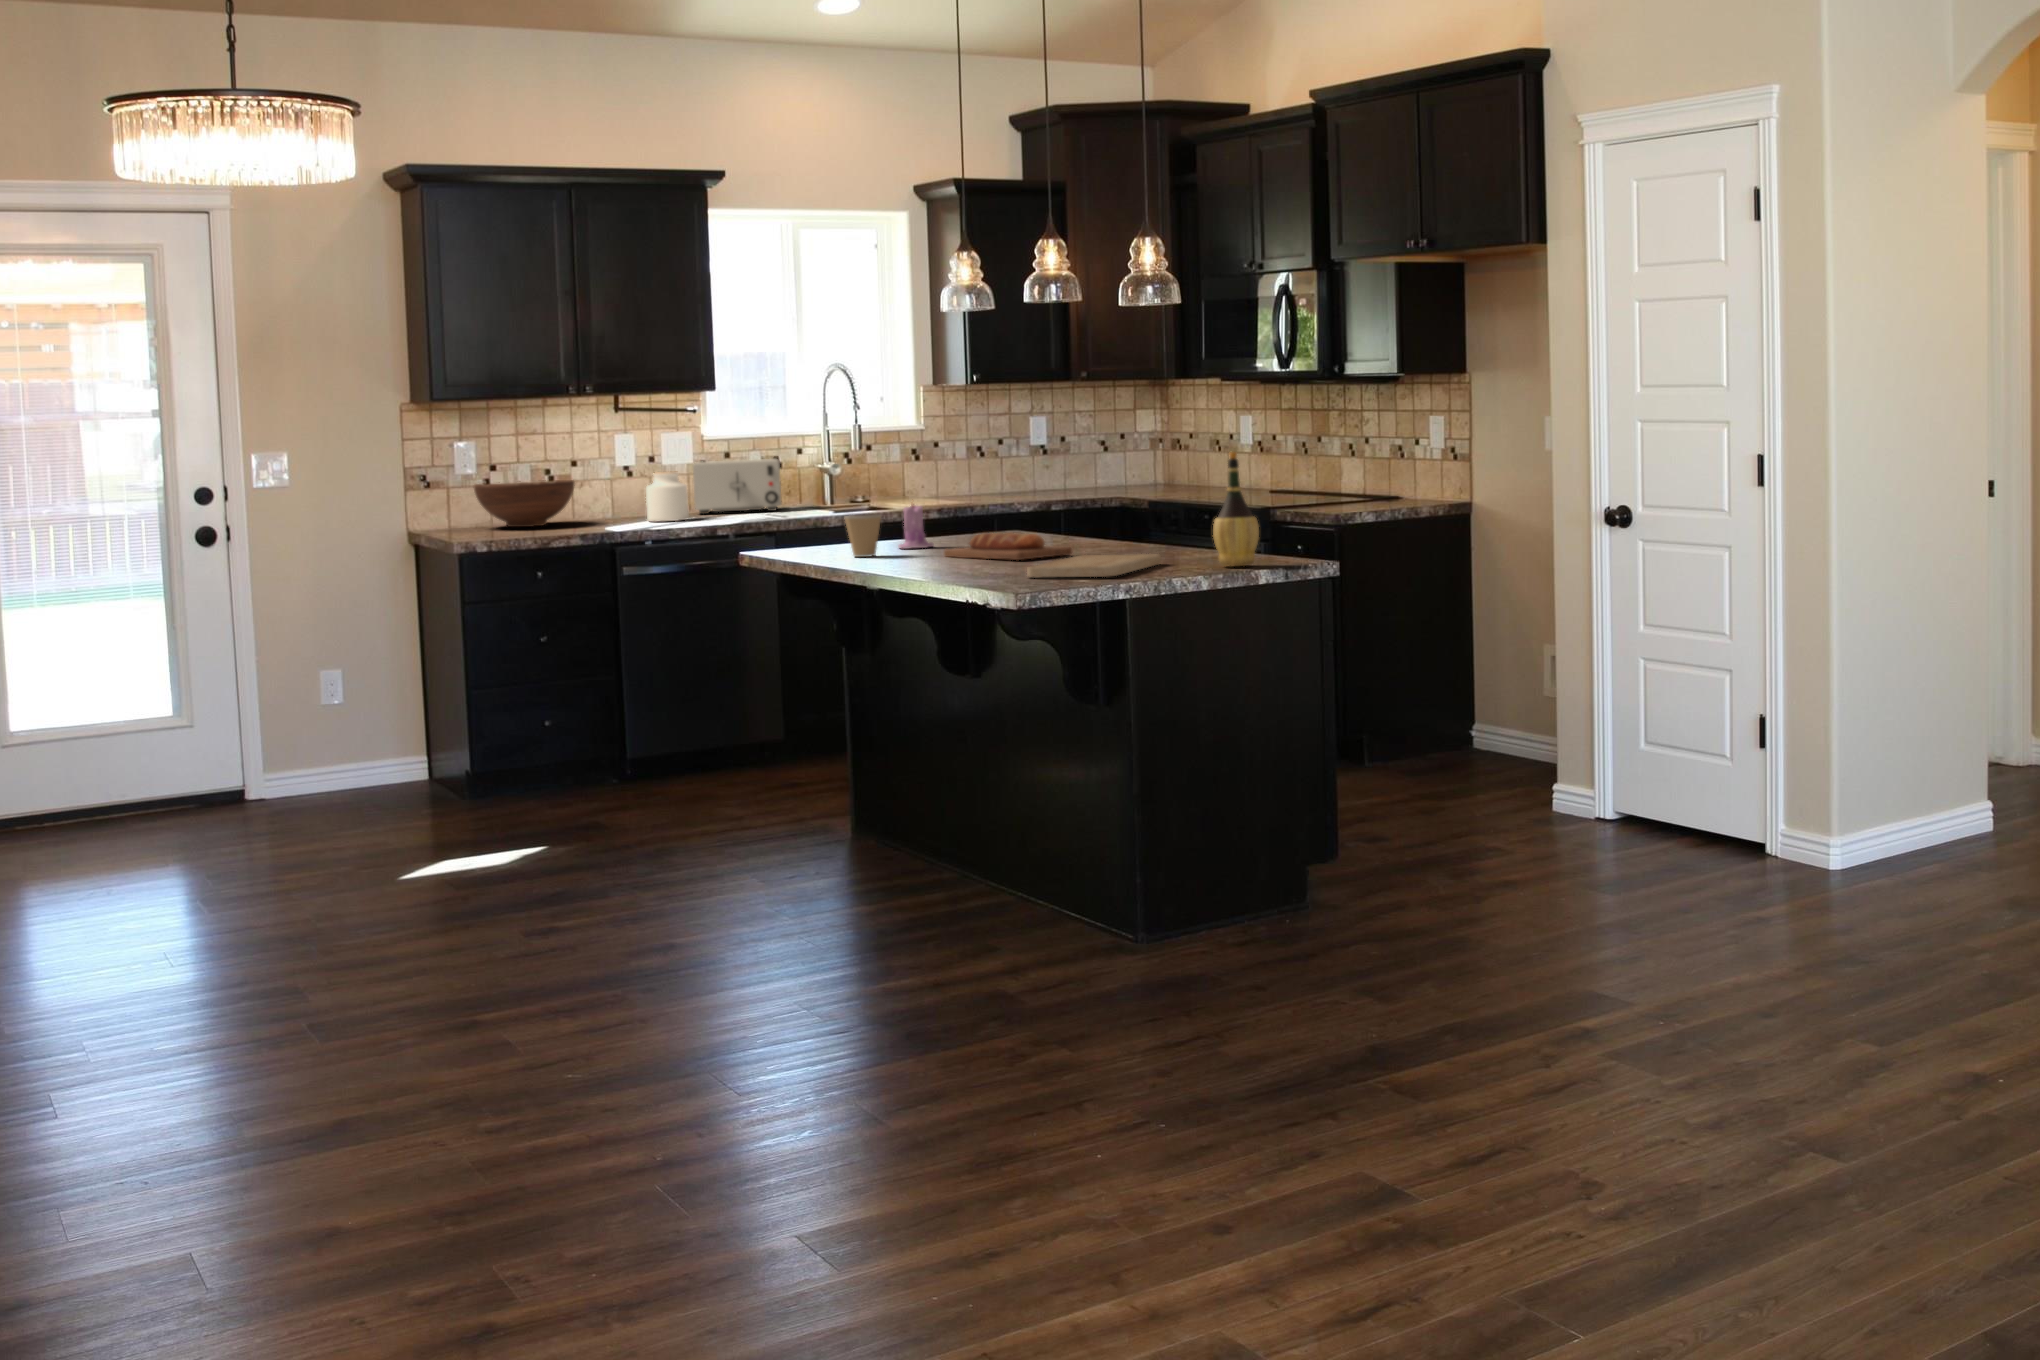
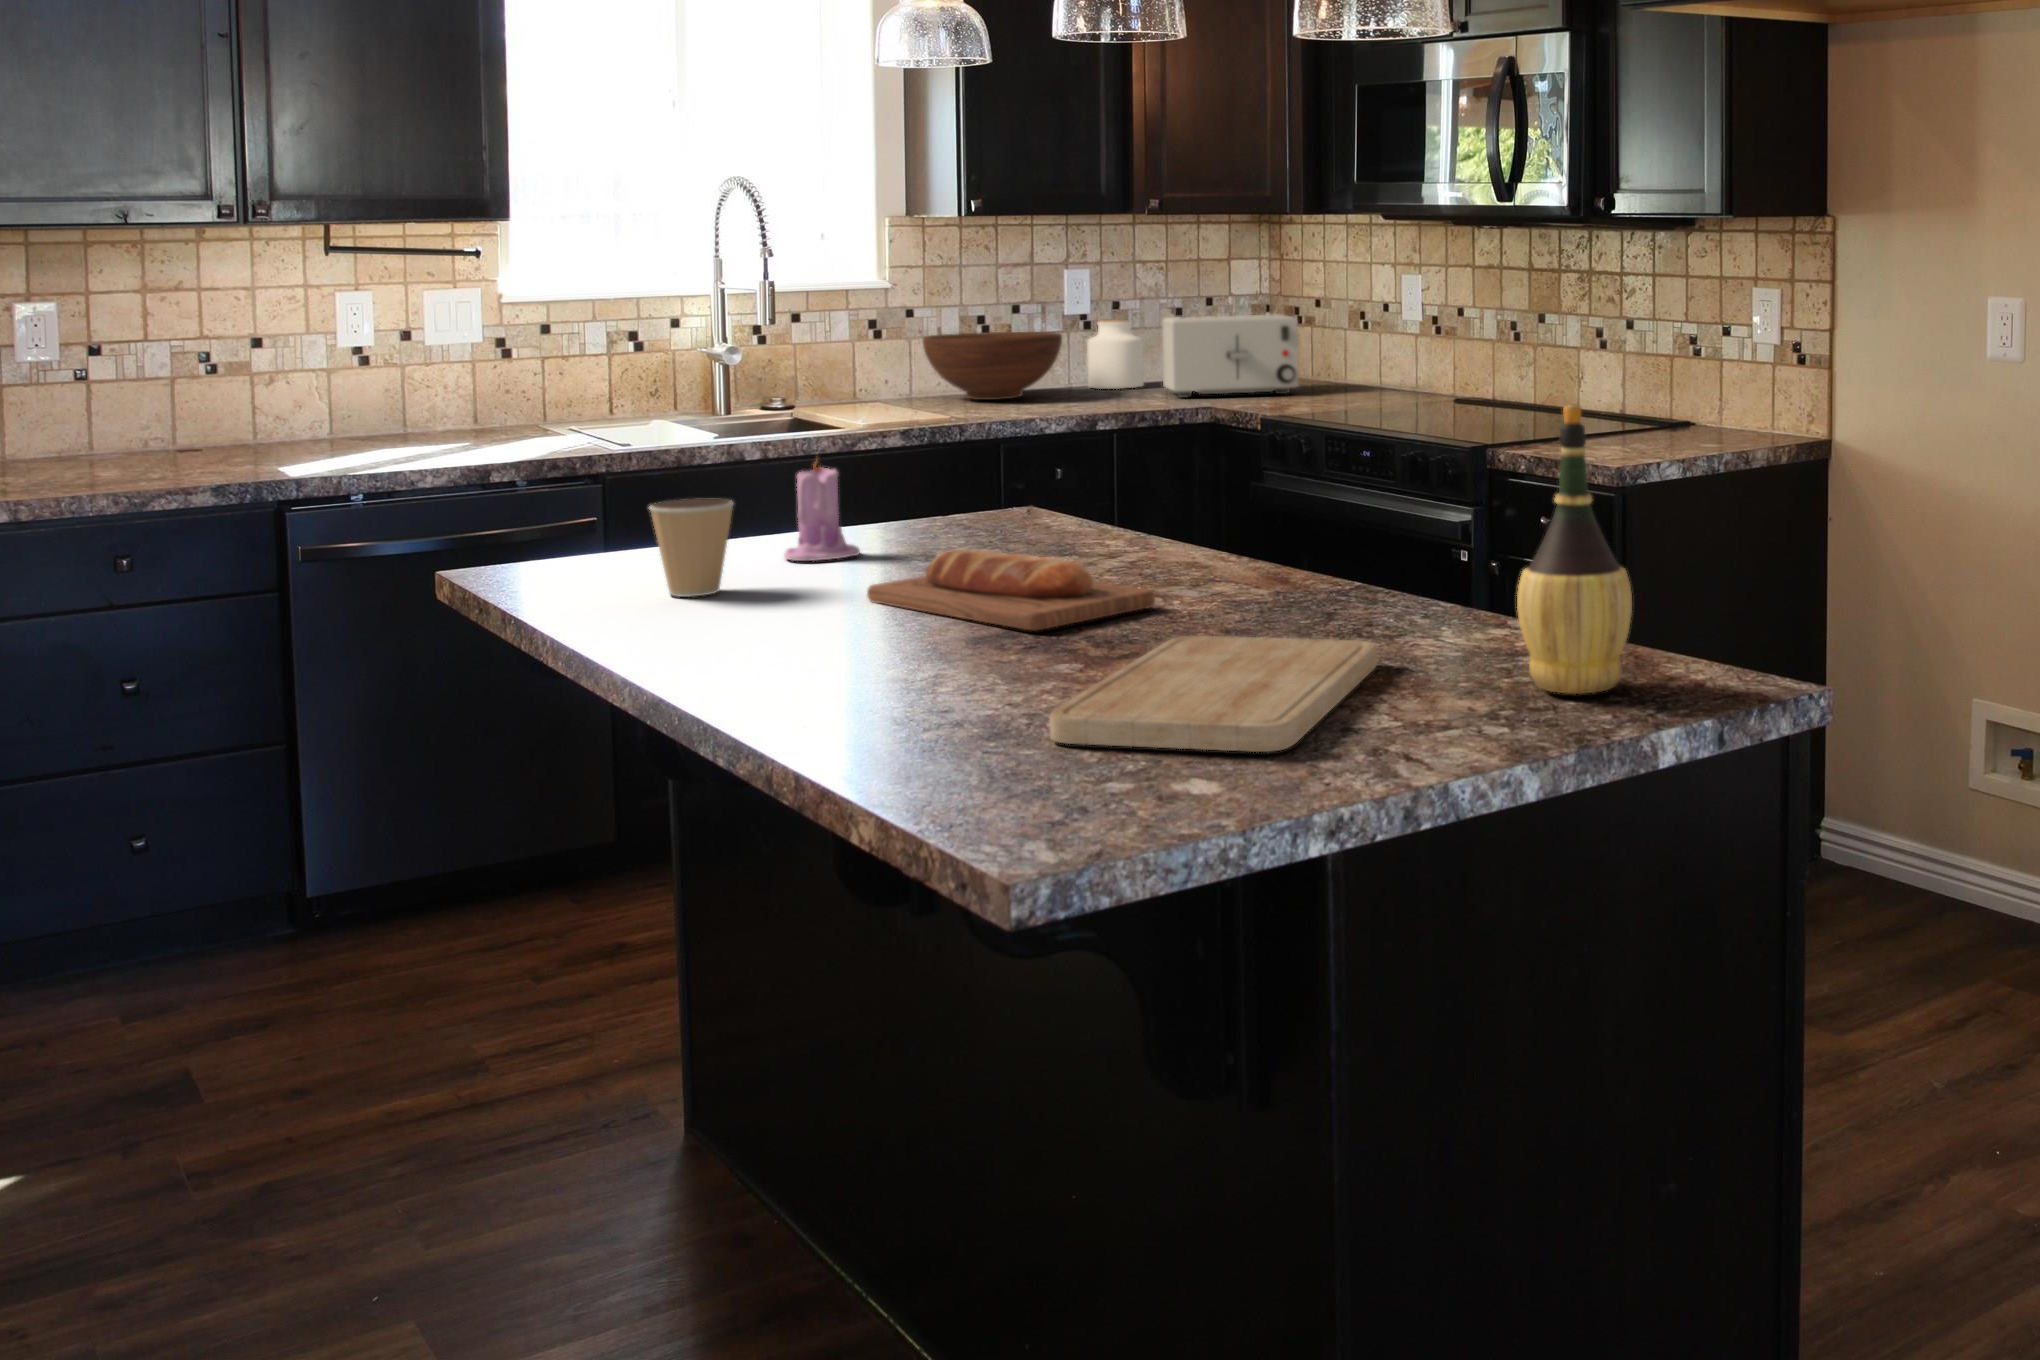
toaster: present [693,459,782,514] -> present [1162,315,1299,397]
jar: present [646,472,689,522] -> present [1087,319,1144,389]
fruit bowl: present [474,480,575,527] -> present [923,332,1062,400]

